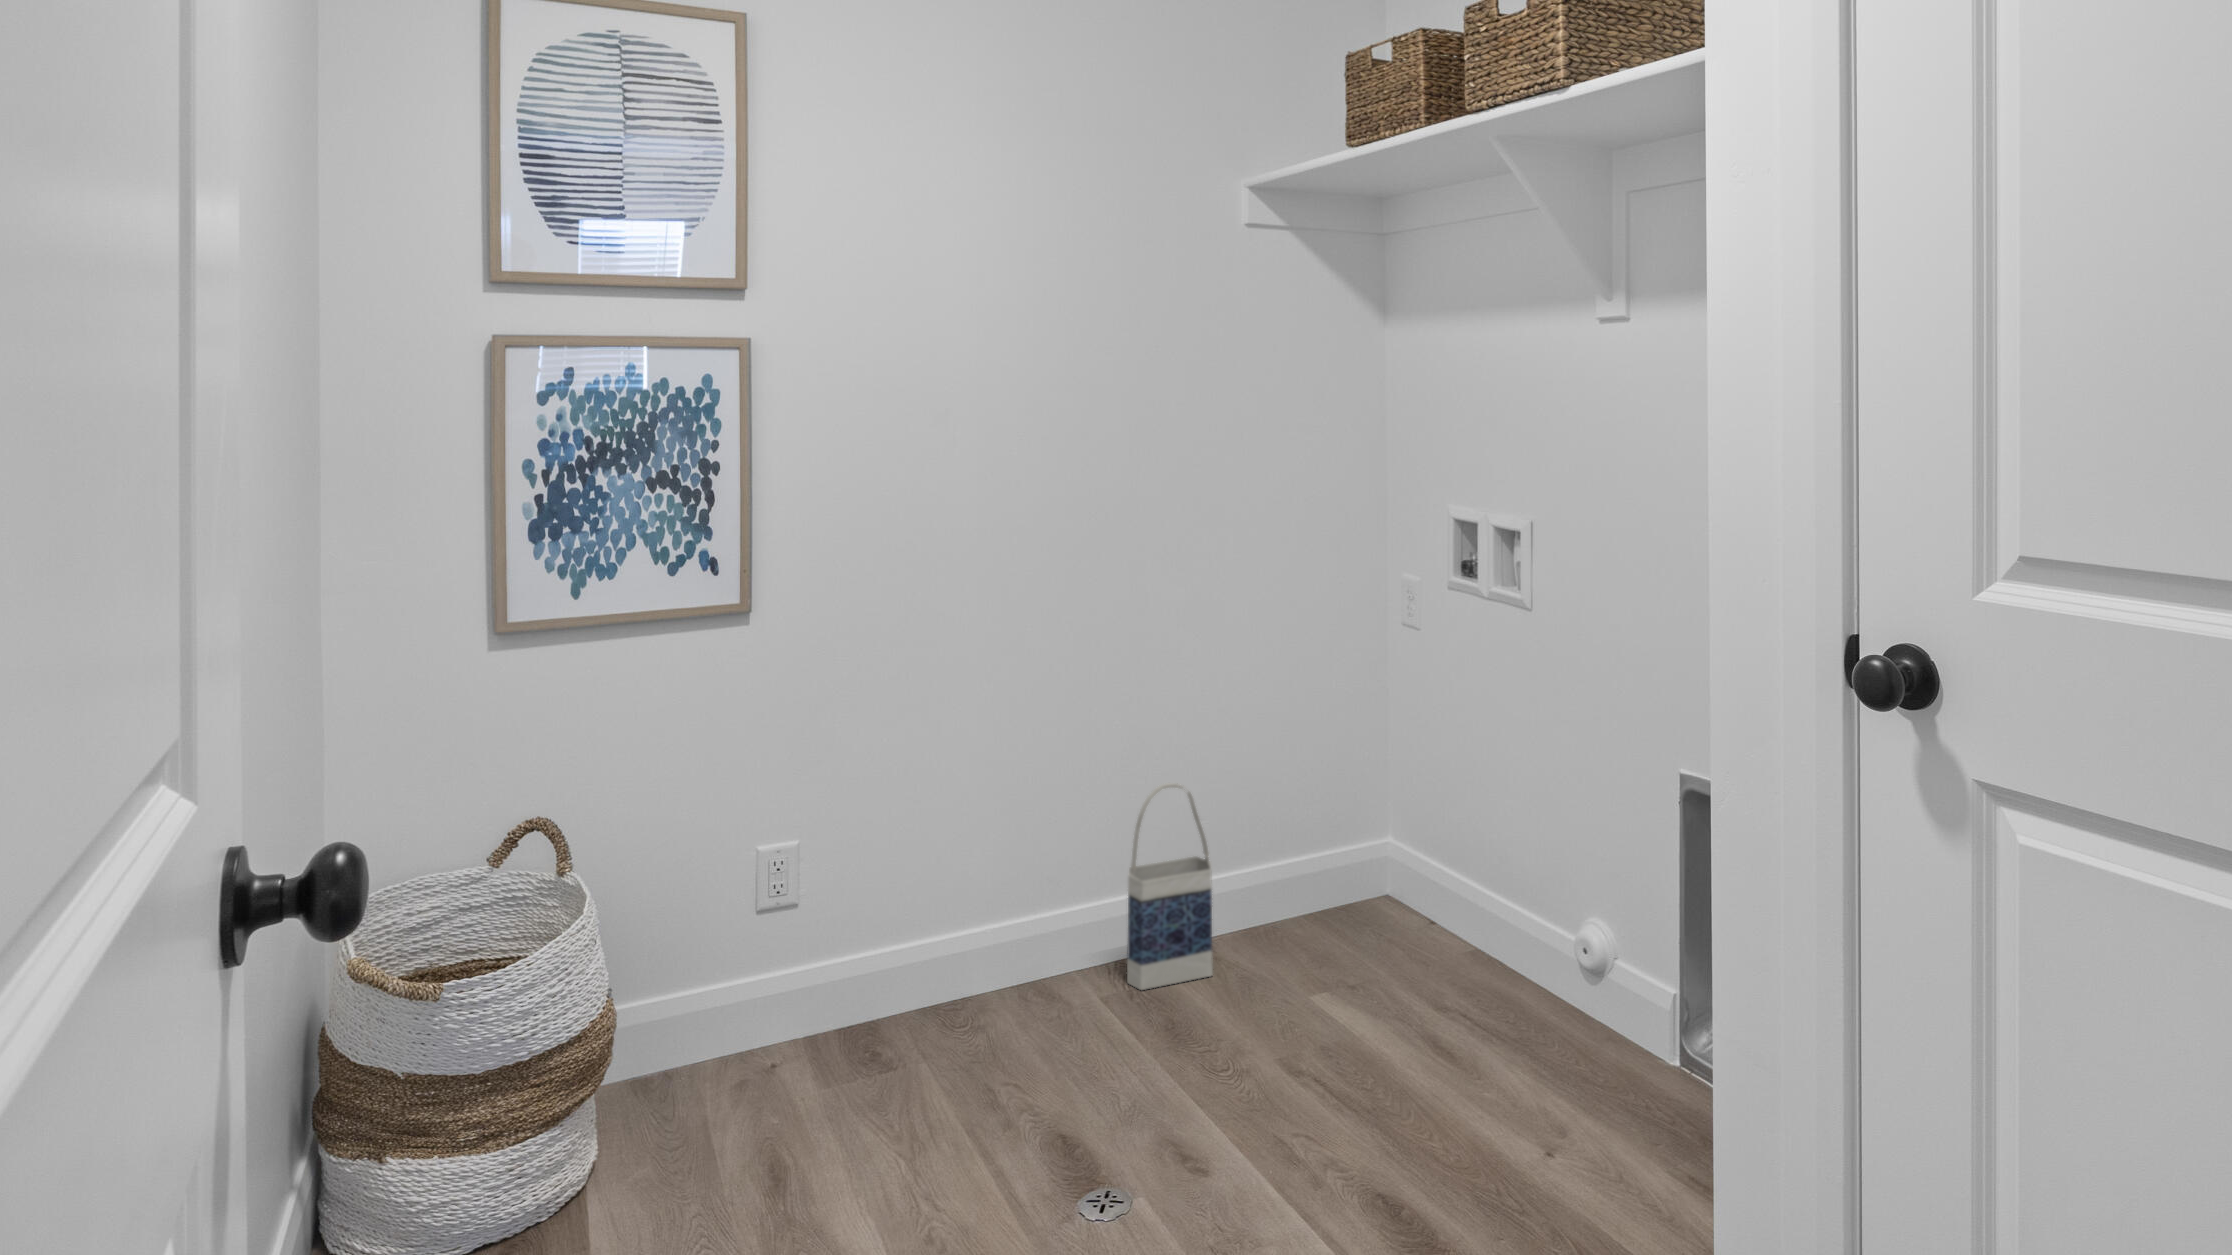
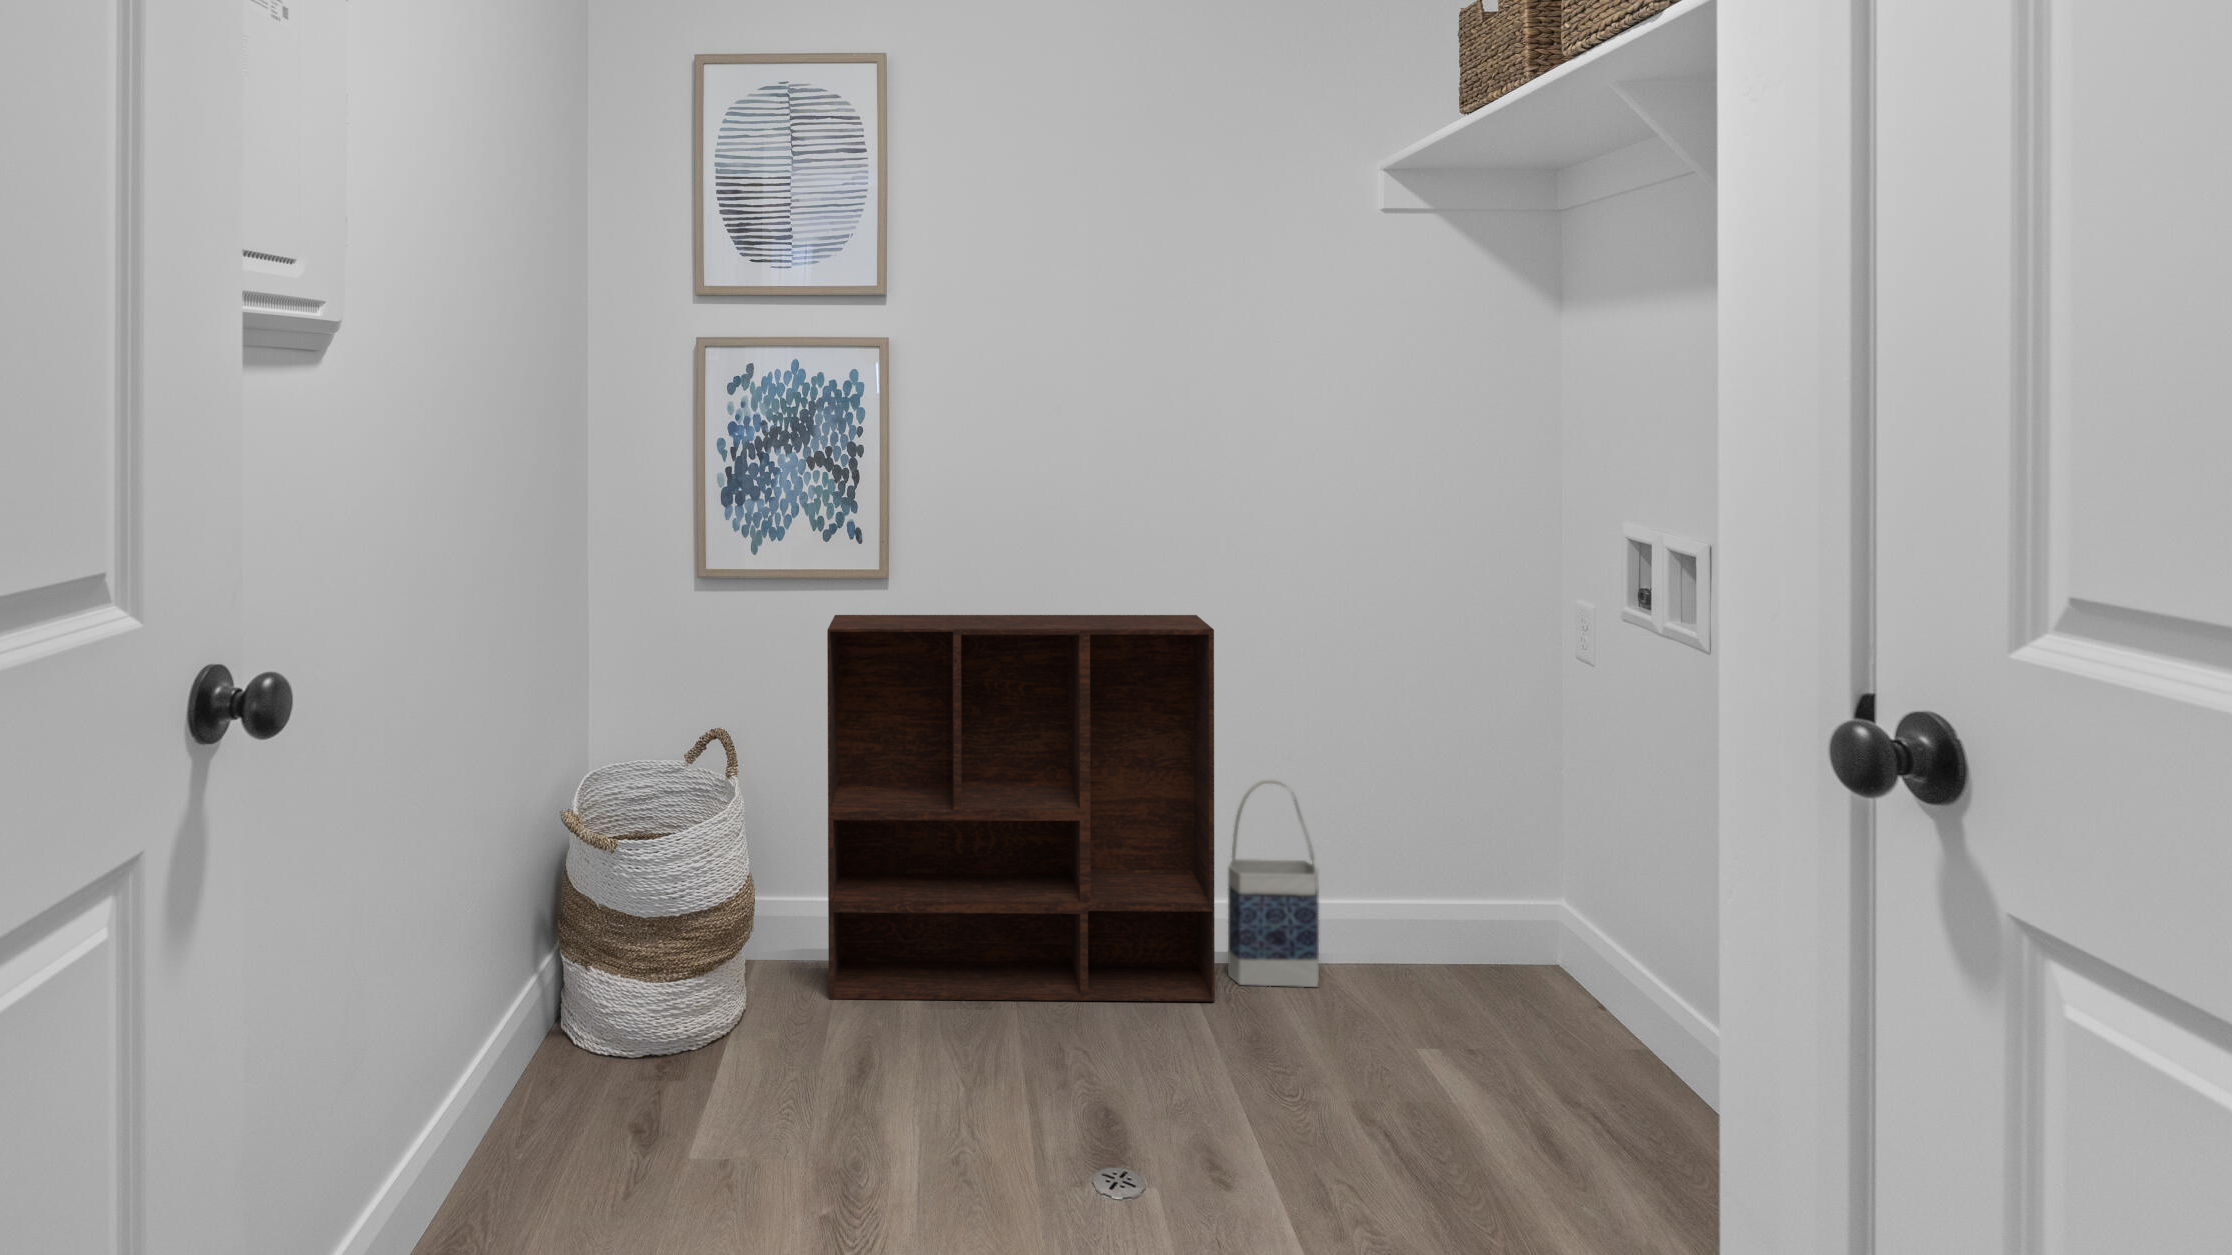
shelving unit: none [688,627,1126,1111] -> present [827,615,1215,1001]

